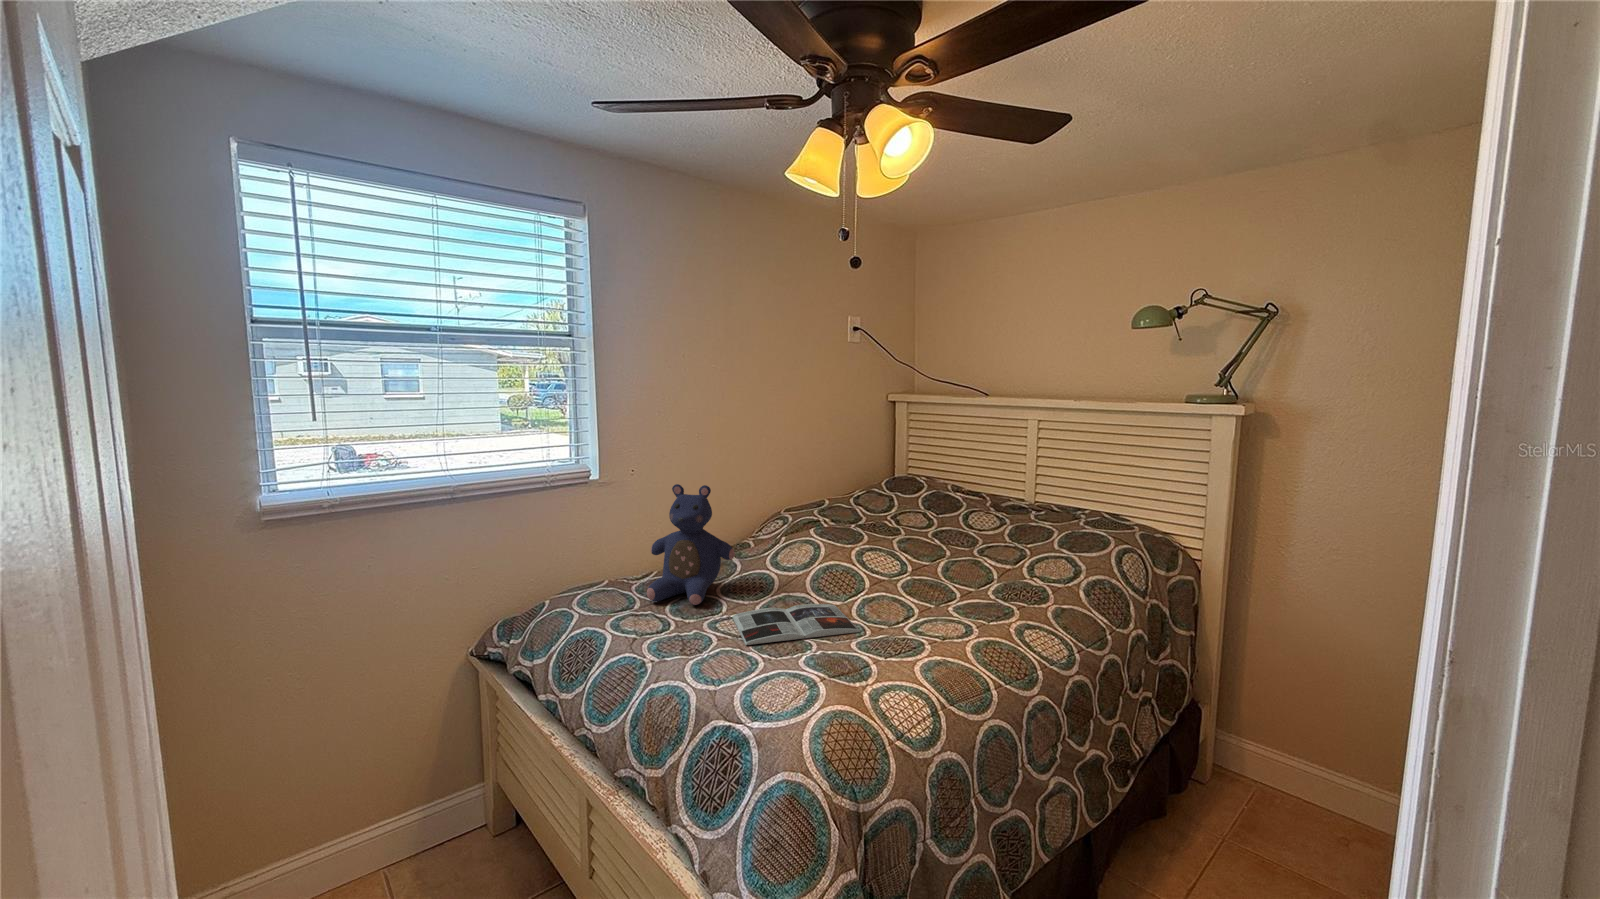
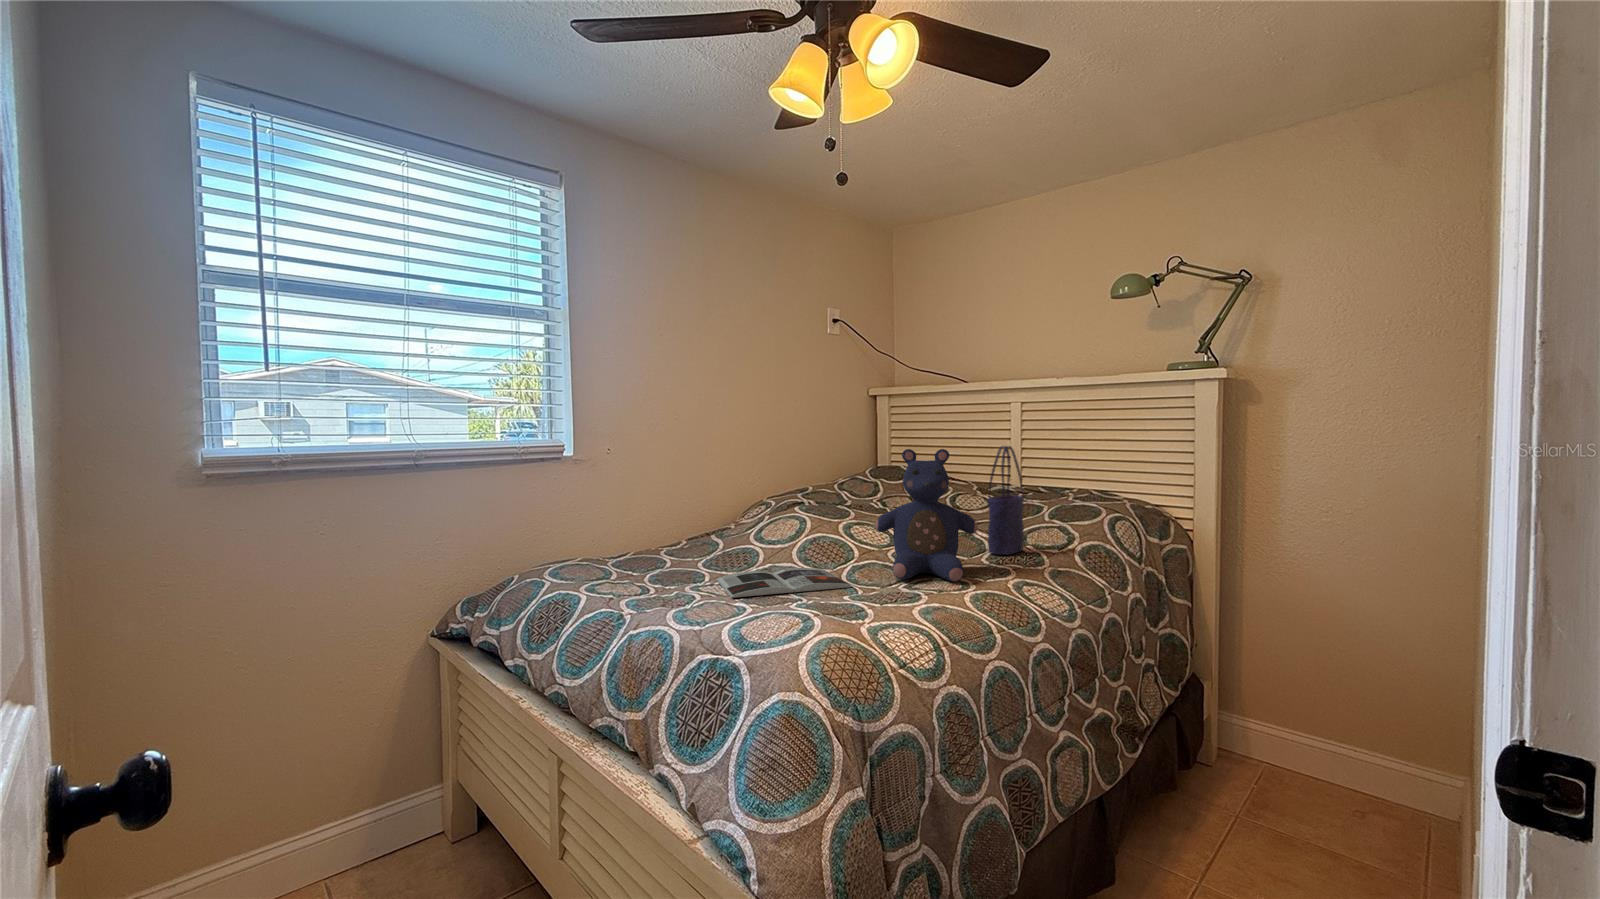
tote bag: none [995,480,1033,588] -> present [988,446,1024,555]
teddy bear: present [647,484,735,605] -> present [875,449,978,581]

